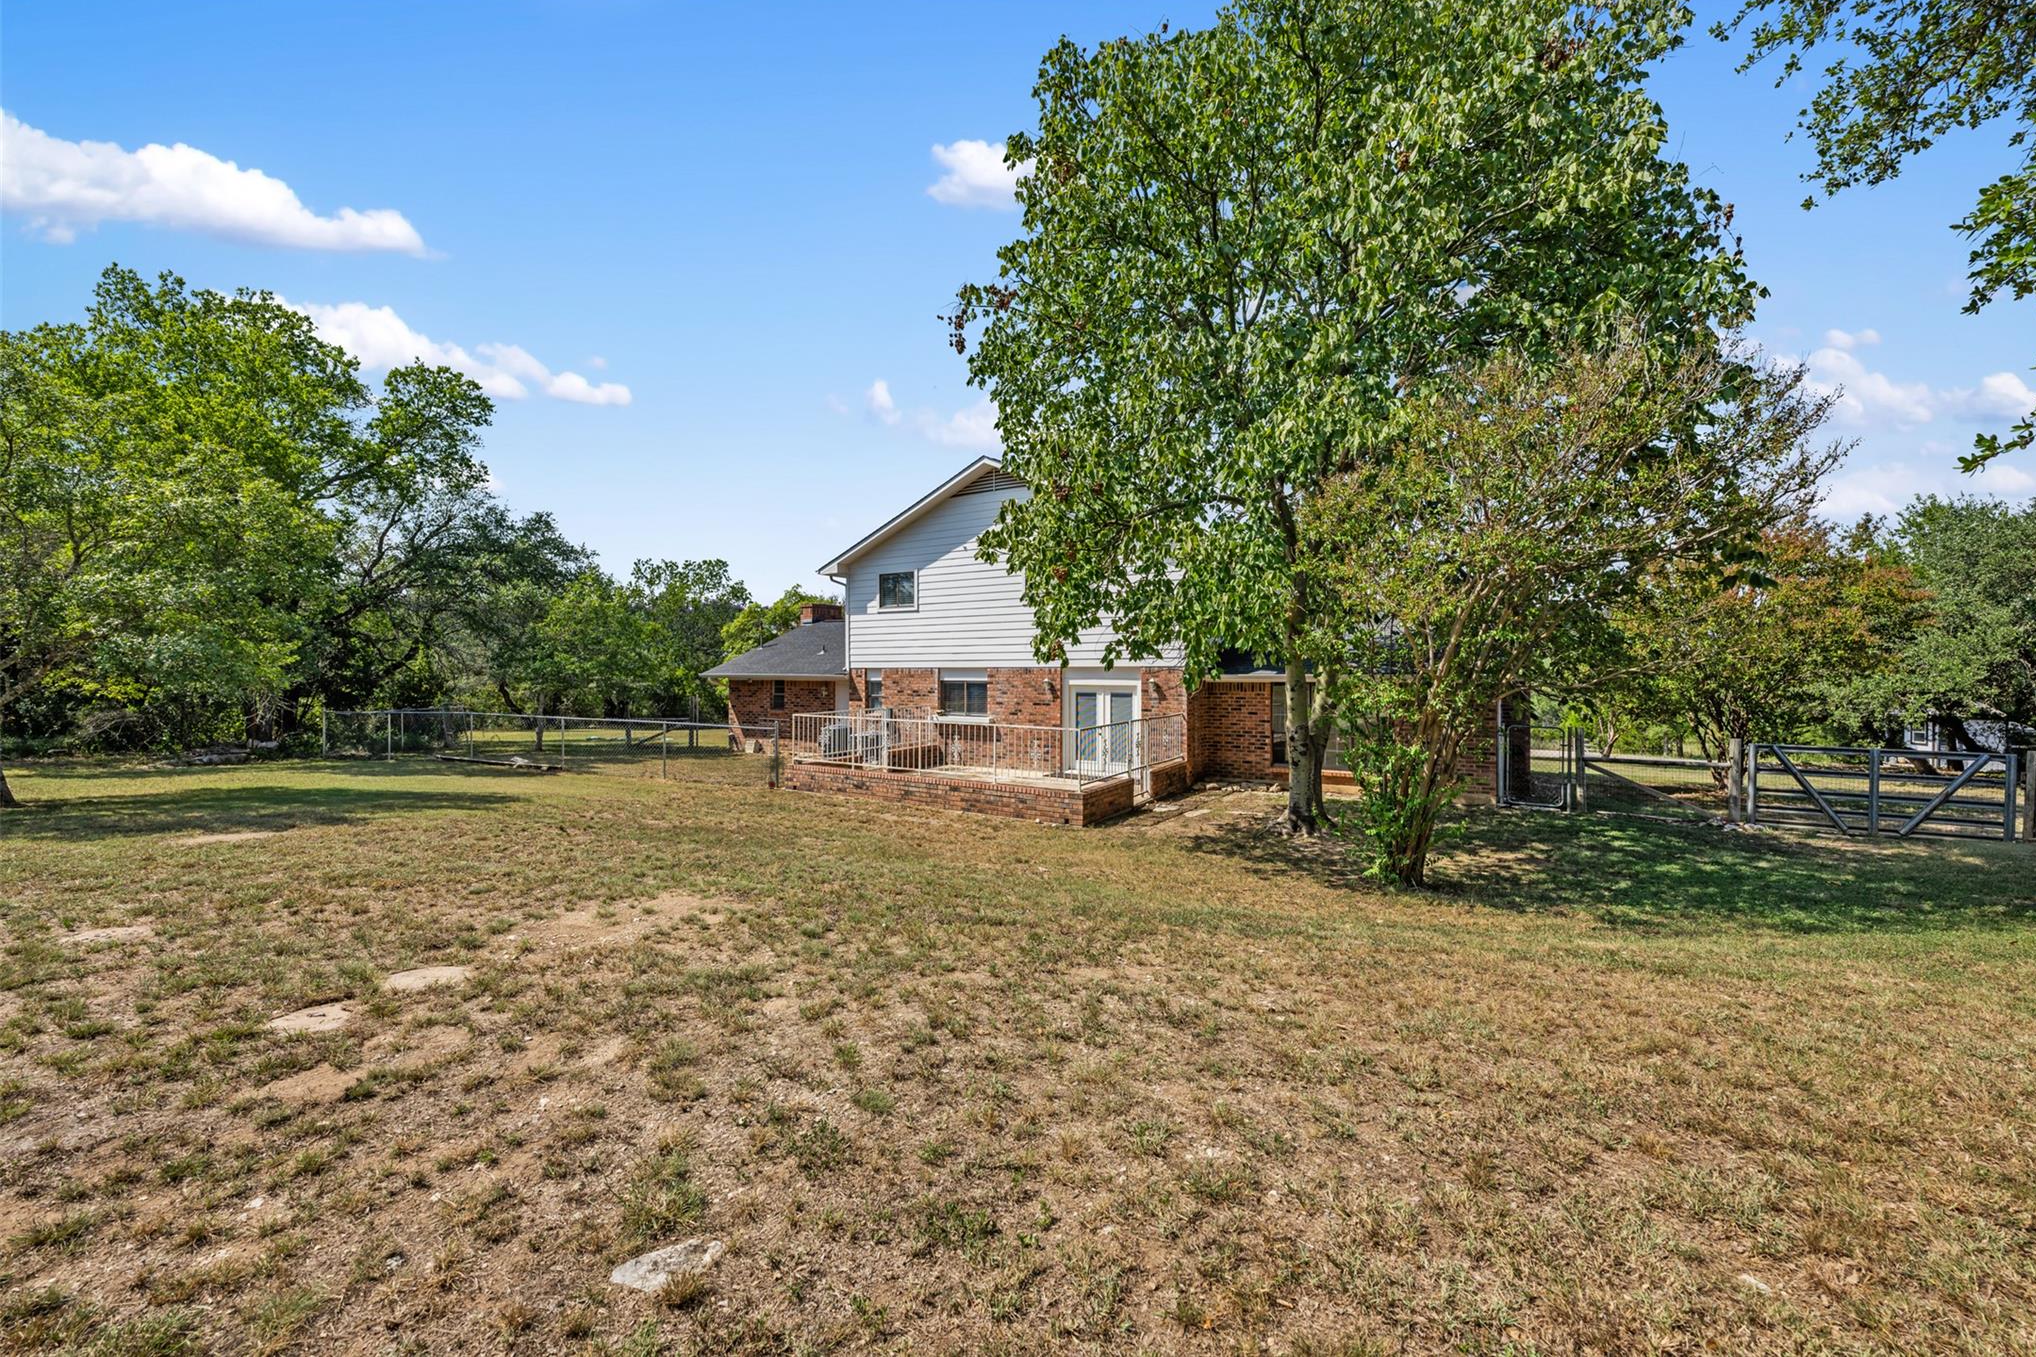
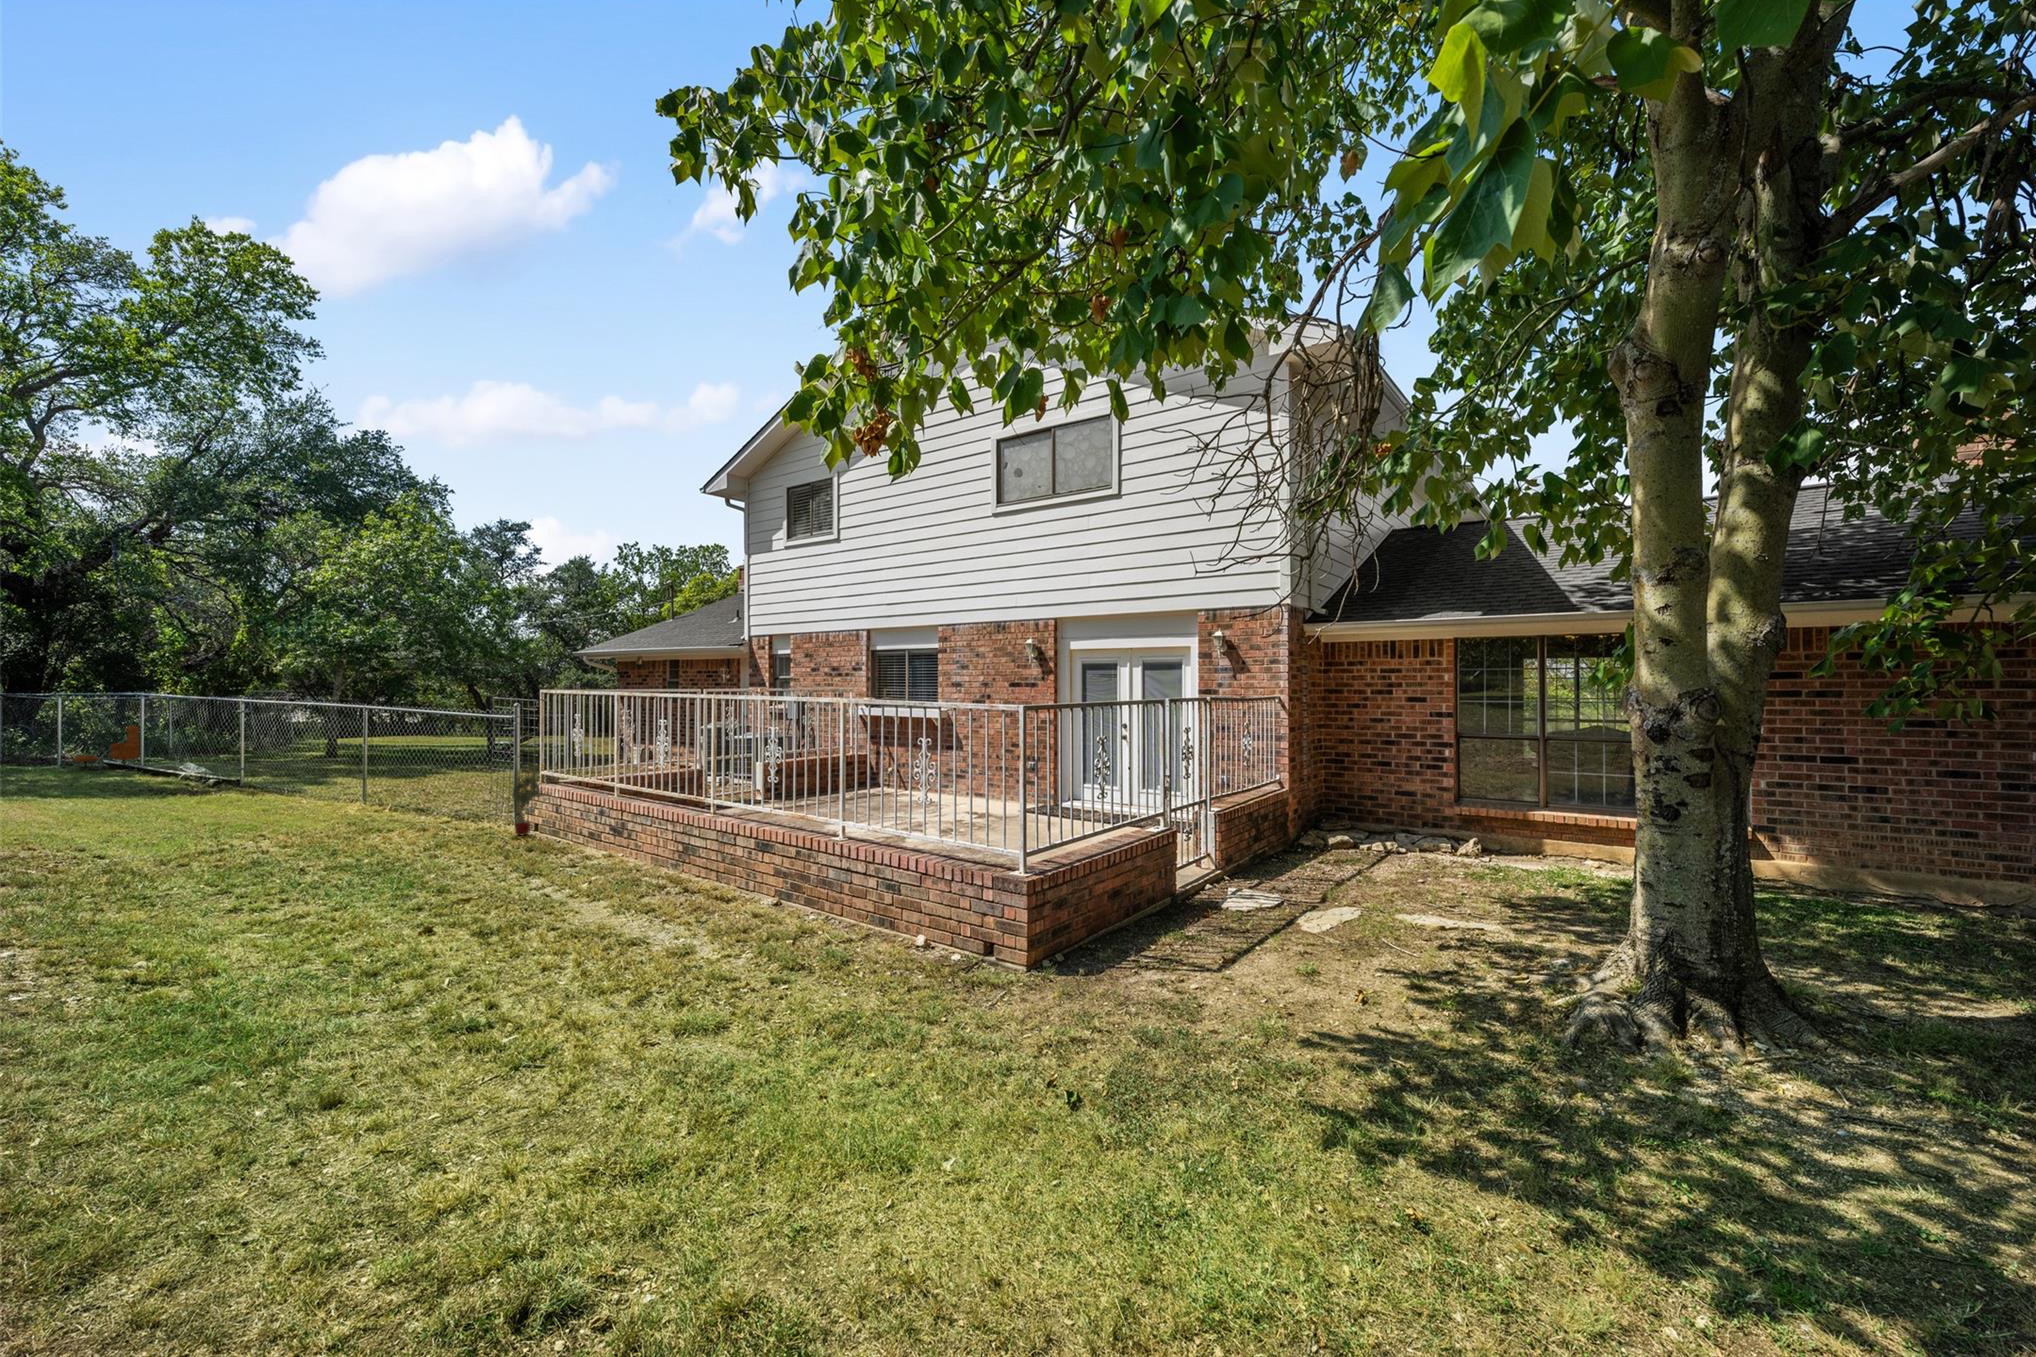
lounge chair: none [361,724,404,756] -> present [74,725,139,771]

